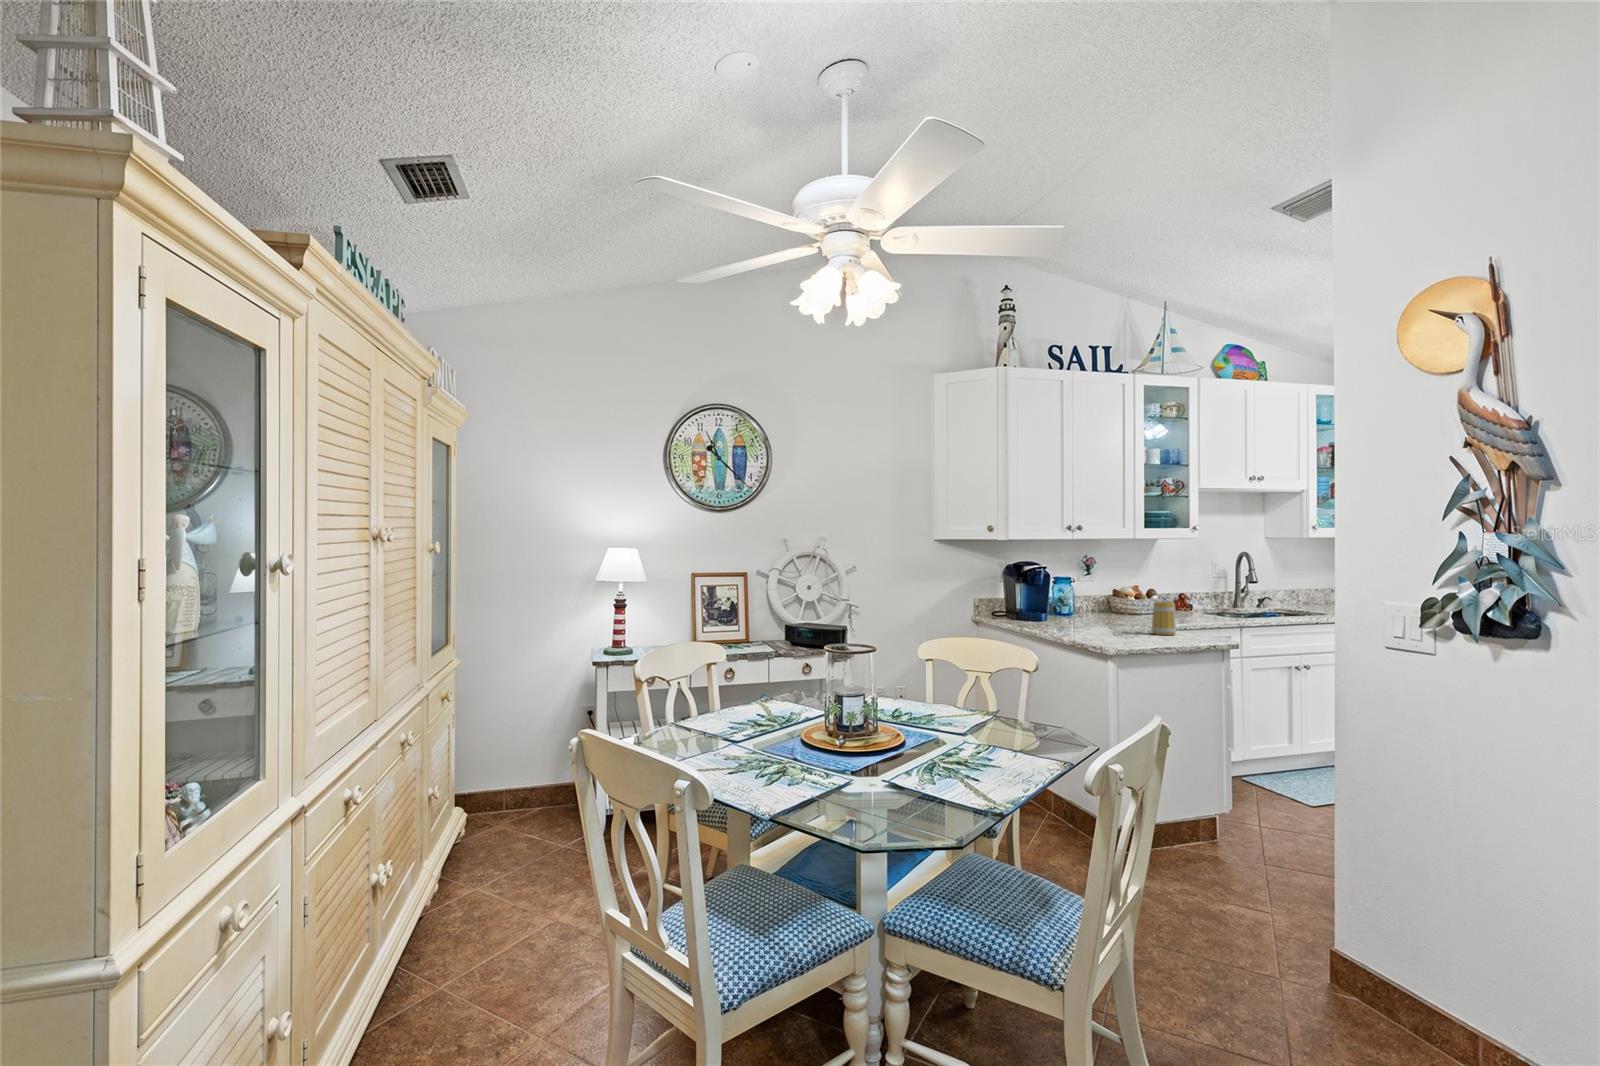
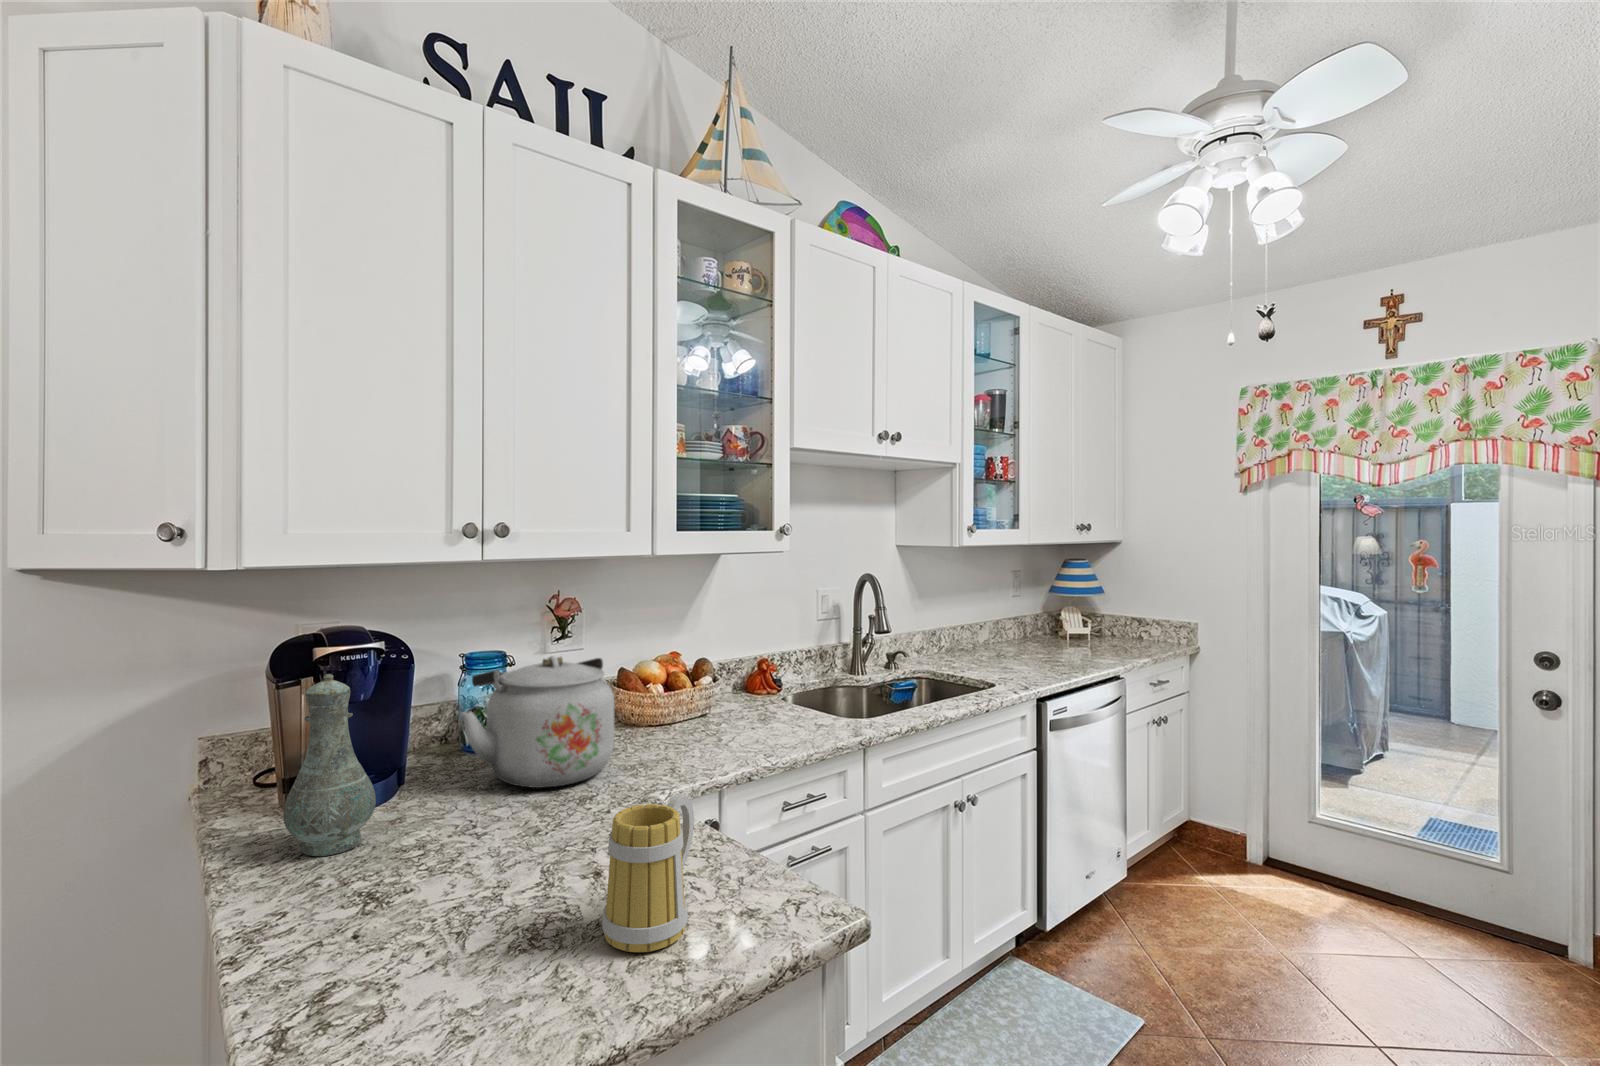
vase: none [1034,571,1059,624] -> present [283,674,376,856]
kettle: none [1068,575,1126,621] -> present [462,656,614,788]

